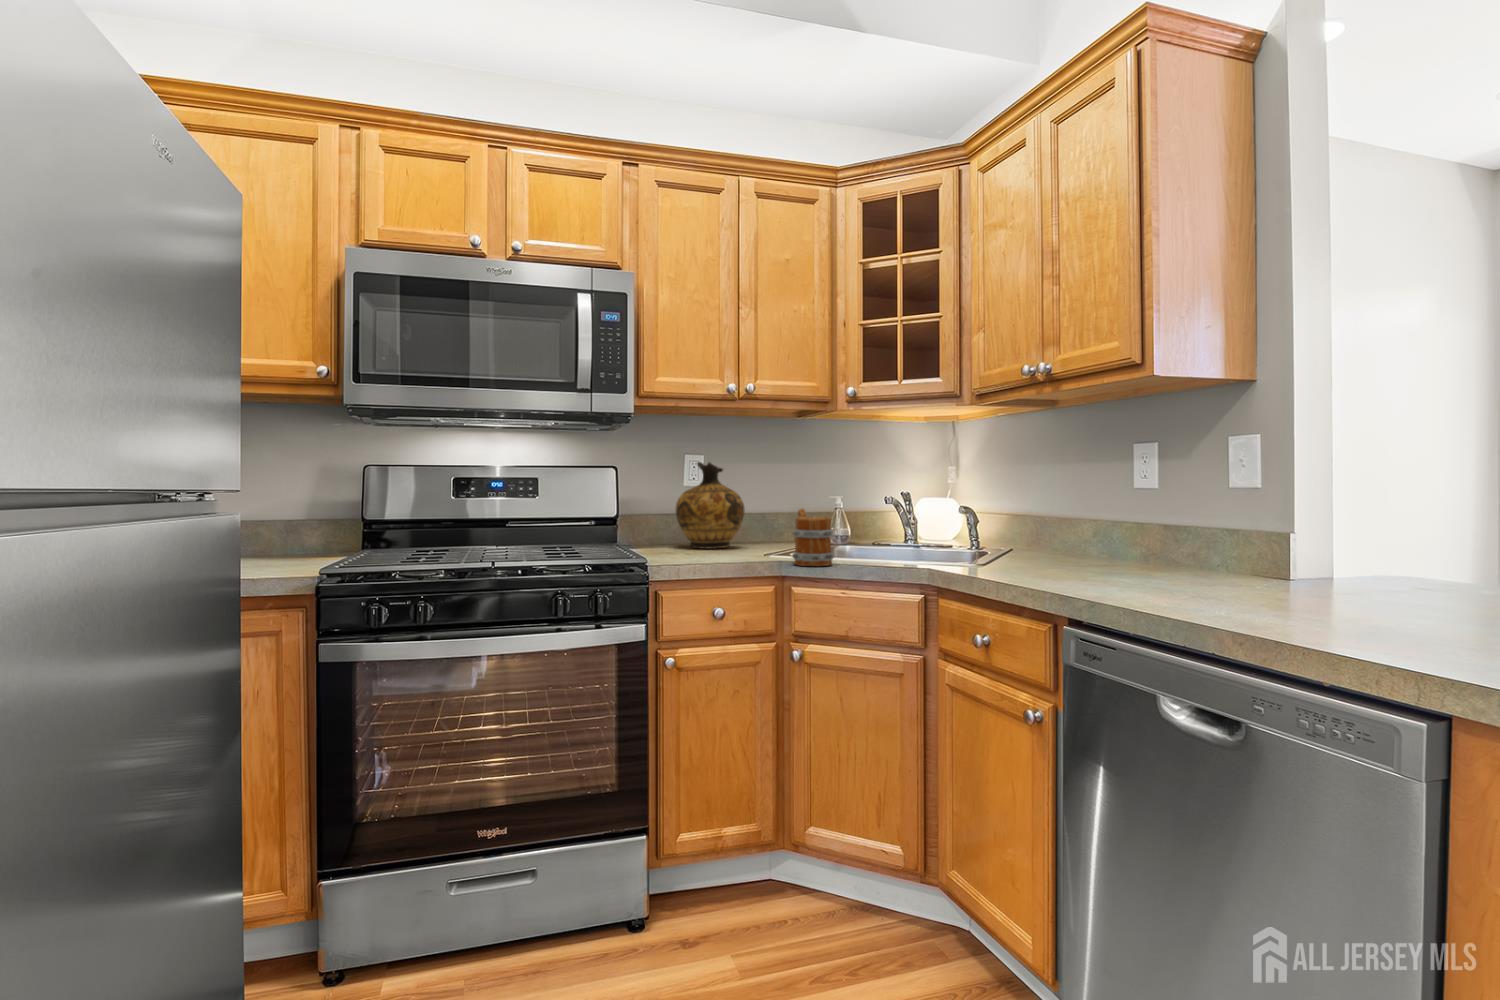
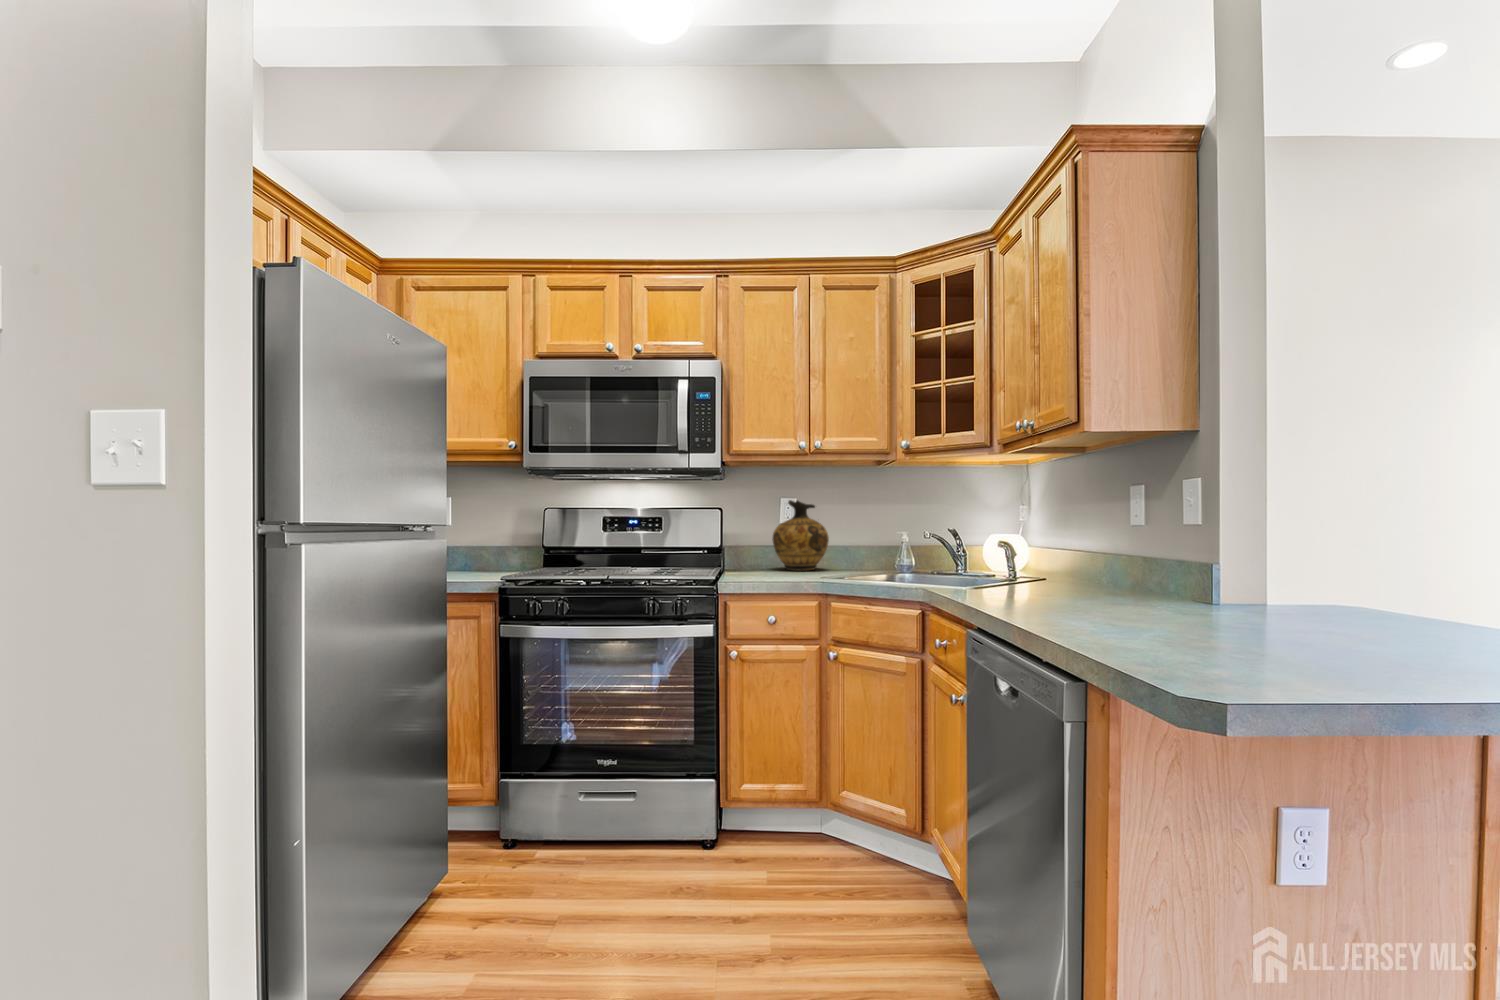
mug: present [792,509,834,566] -> none [828,541,860,587]

